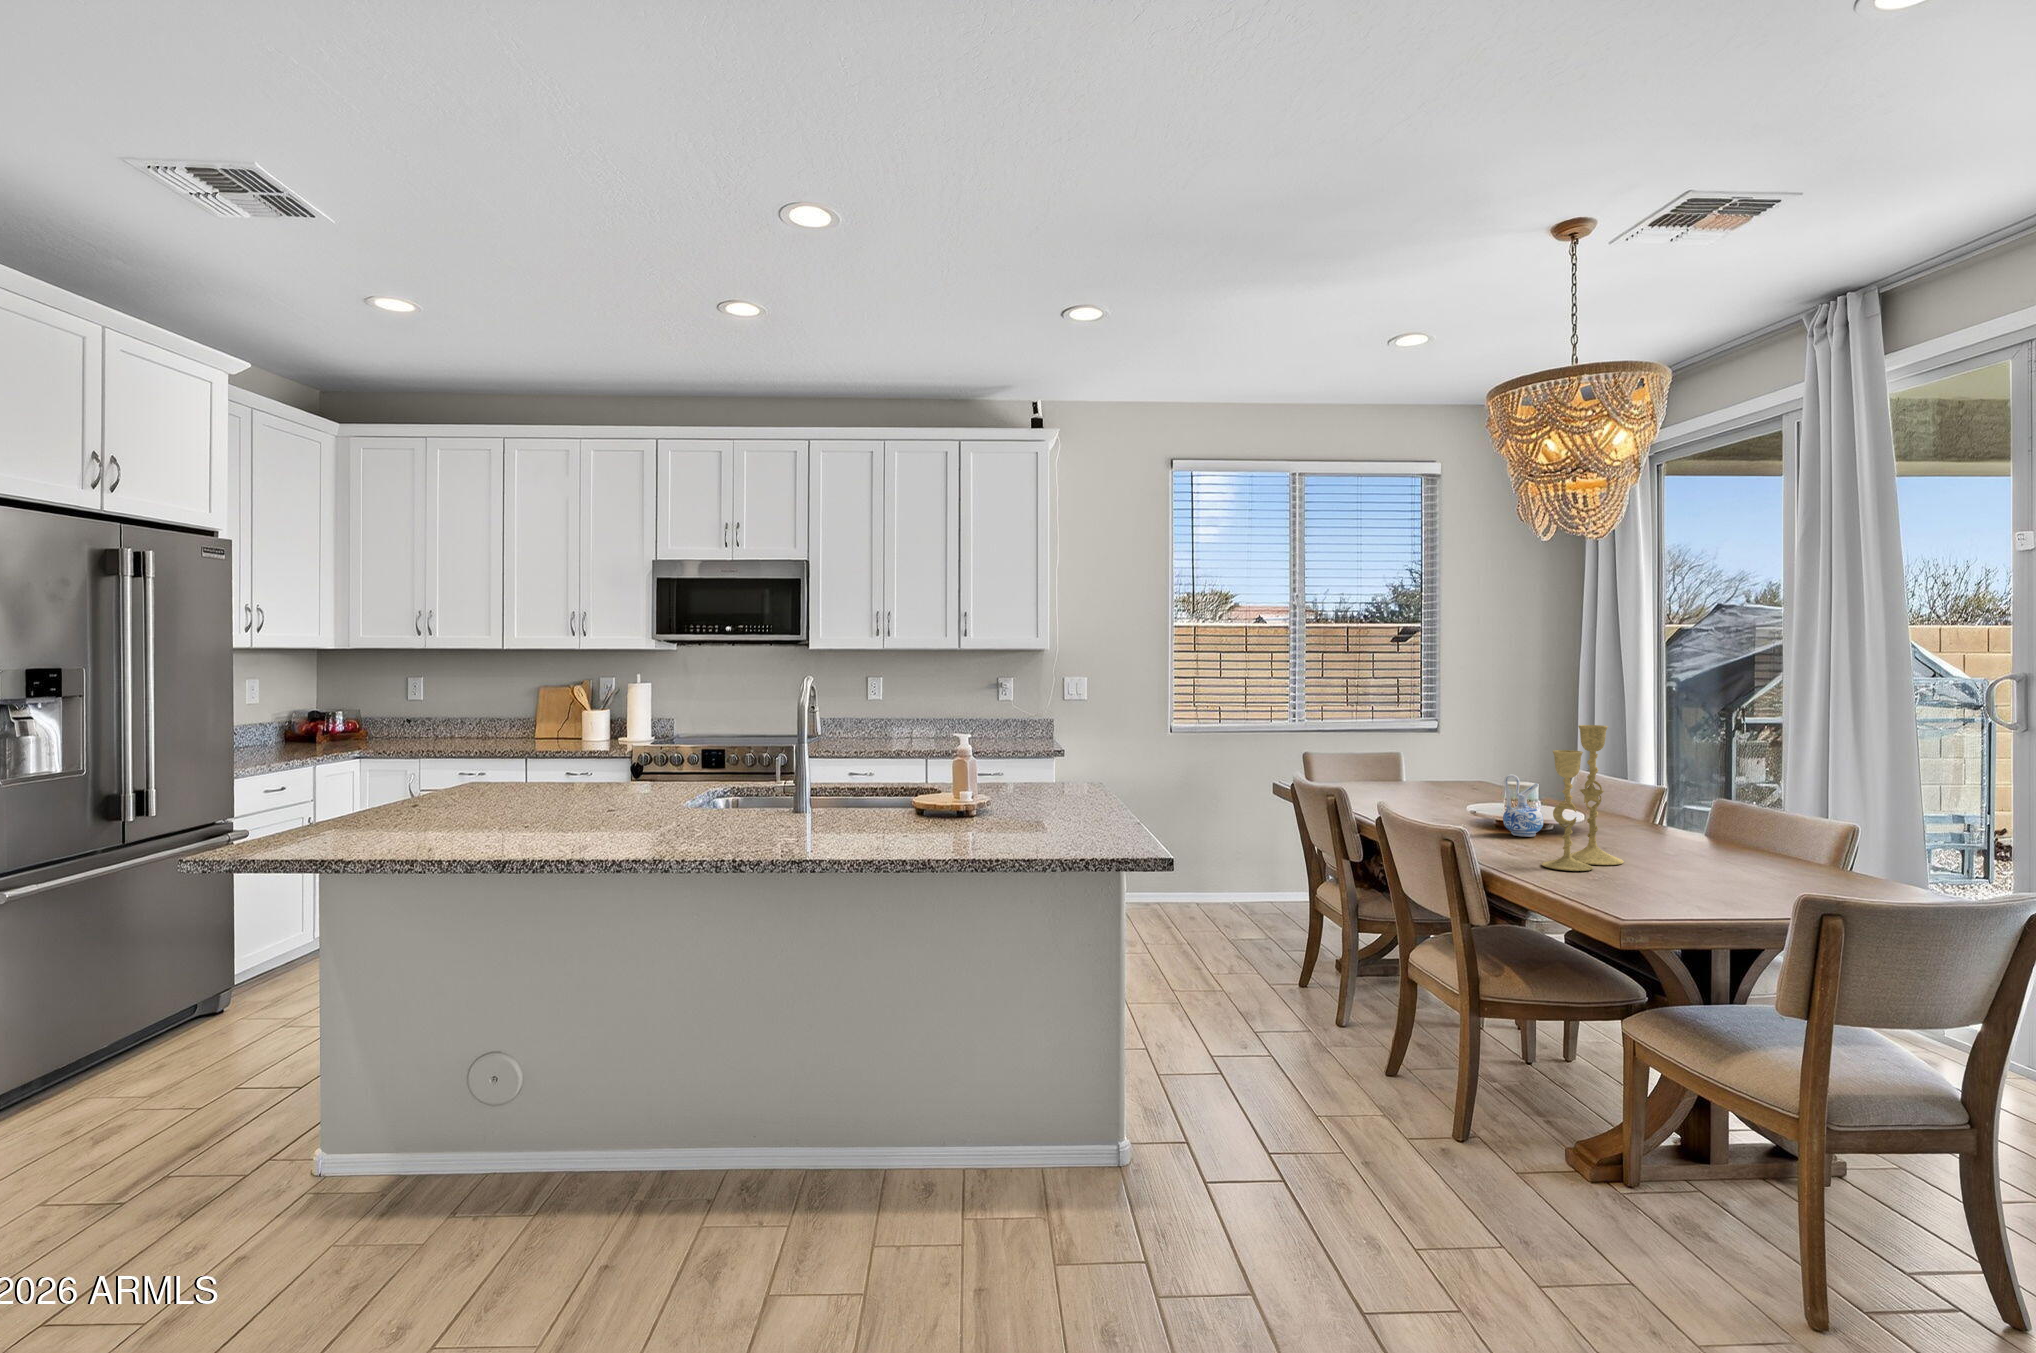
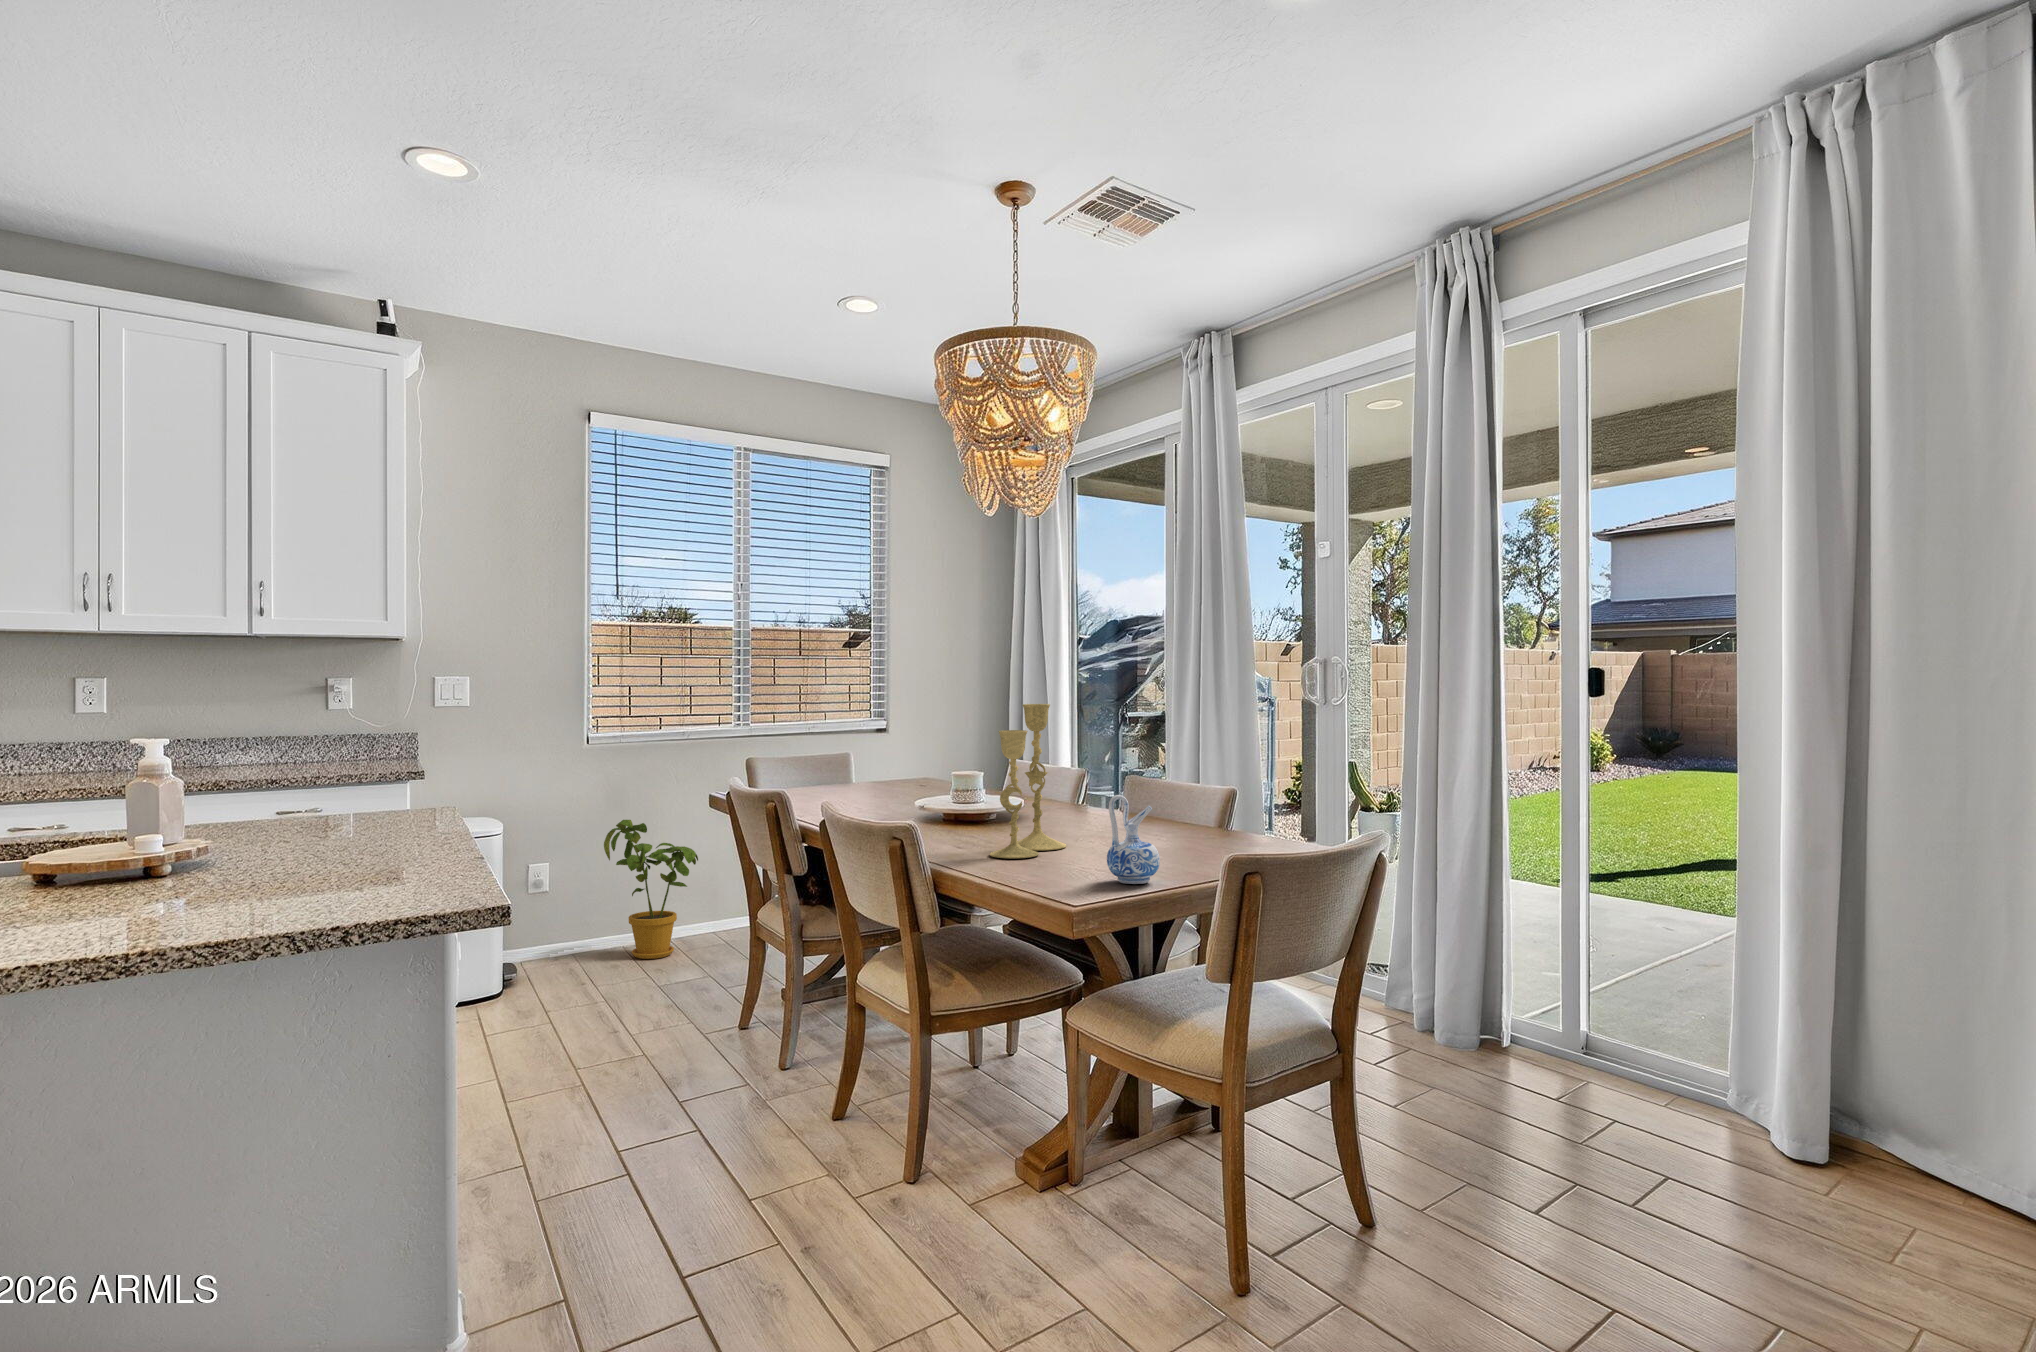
ceramic pitcher: present [1503,774,1543,837] -> present [1107,795,1160,884]
house plant: none [1187,800,1264,919] -> present [604,820,698,959]

